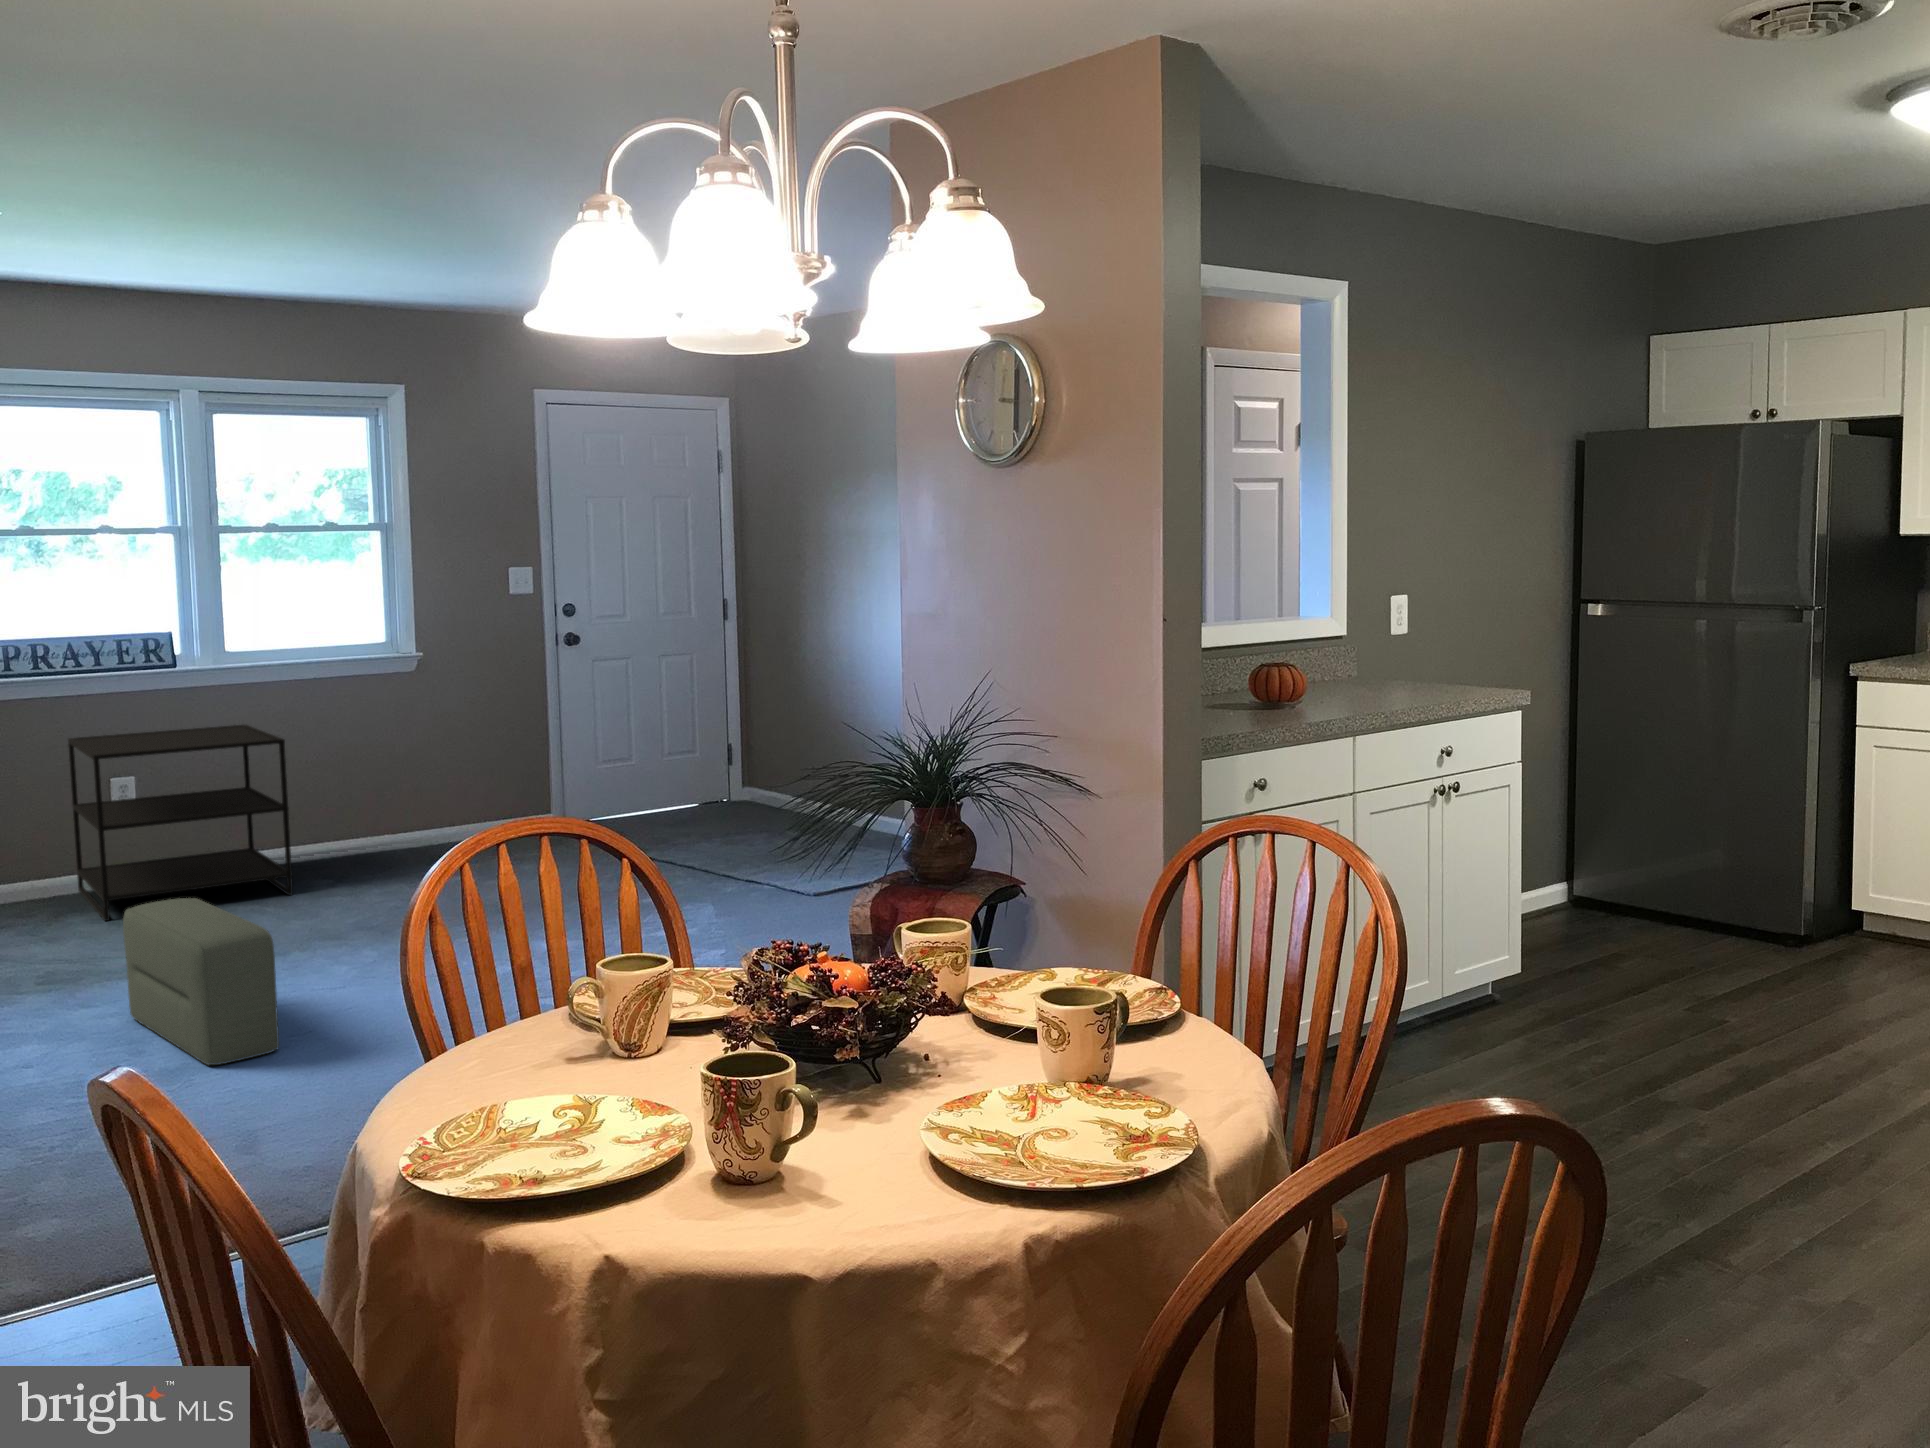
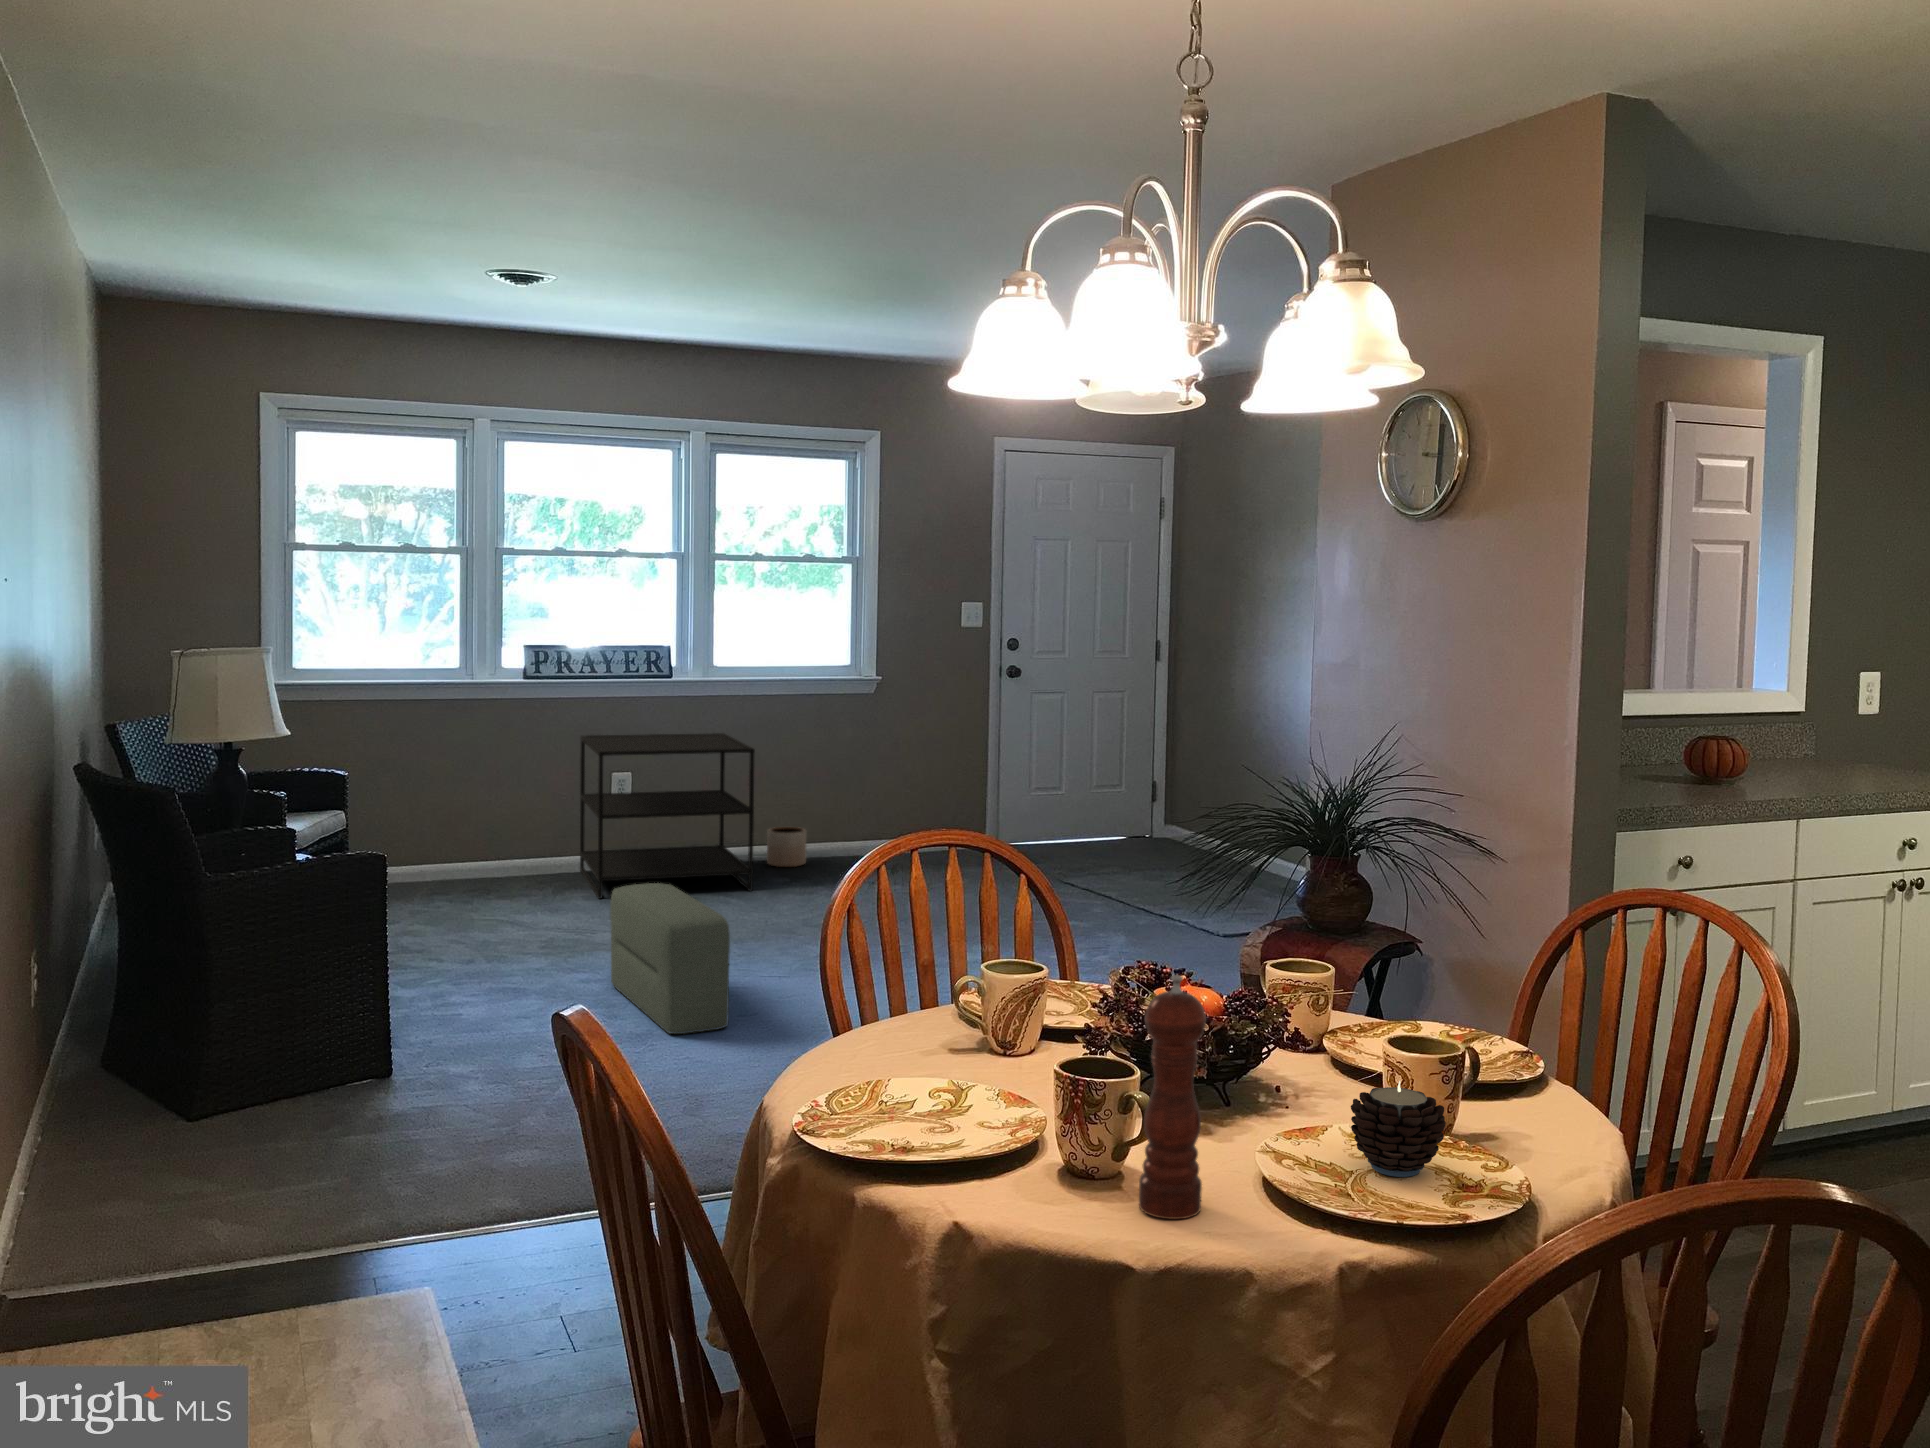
planter: none [305,821,353,866] -> present [767,827,806,867]
pepper mill: none [803,957,874,1218] -> present [1139,975,1206,1219]
candle: none [1014,1038,1111,1137] -> present [1351,1081,1446,1177]

